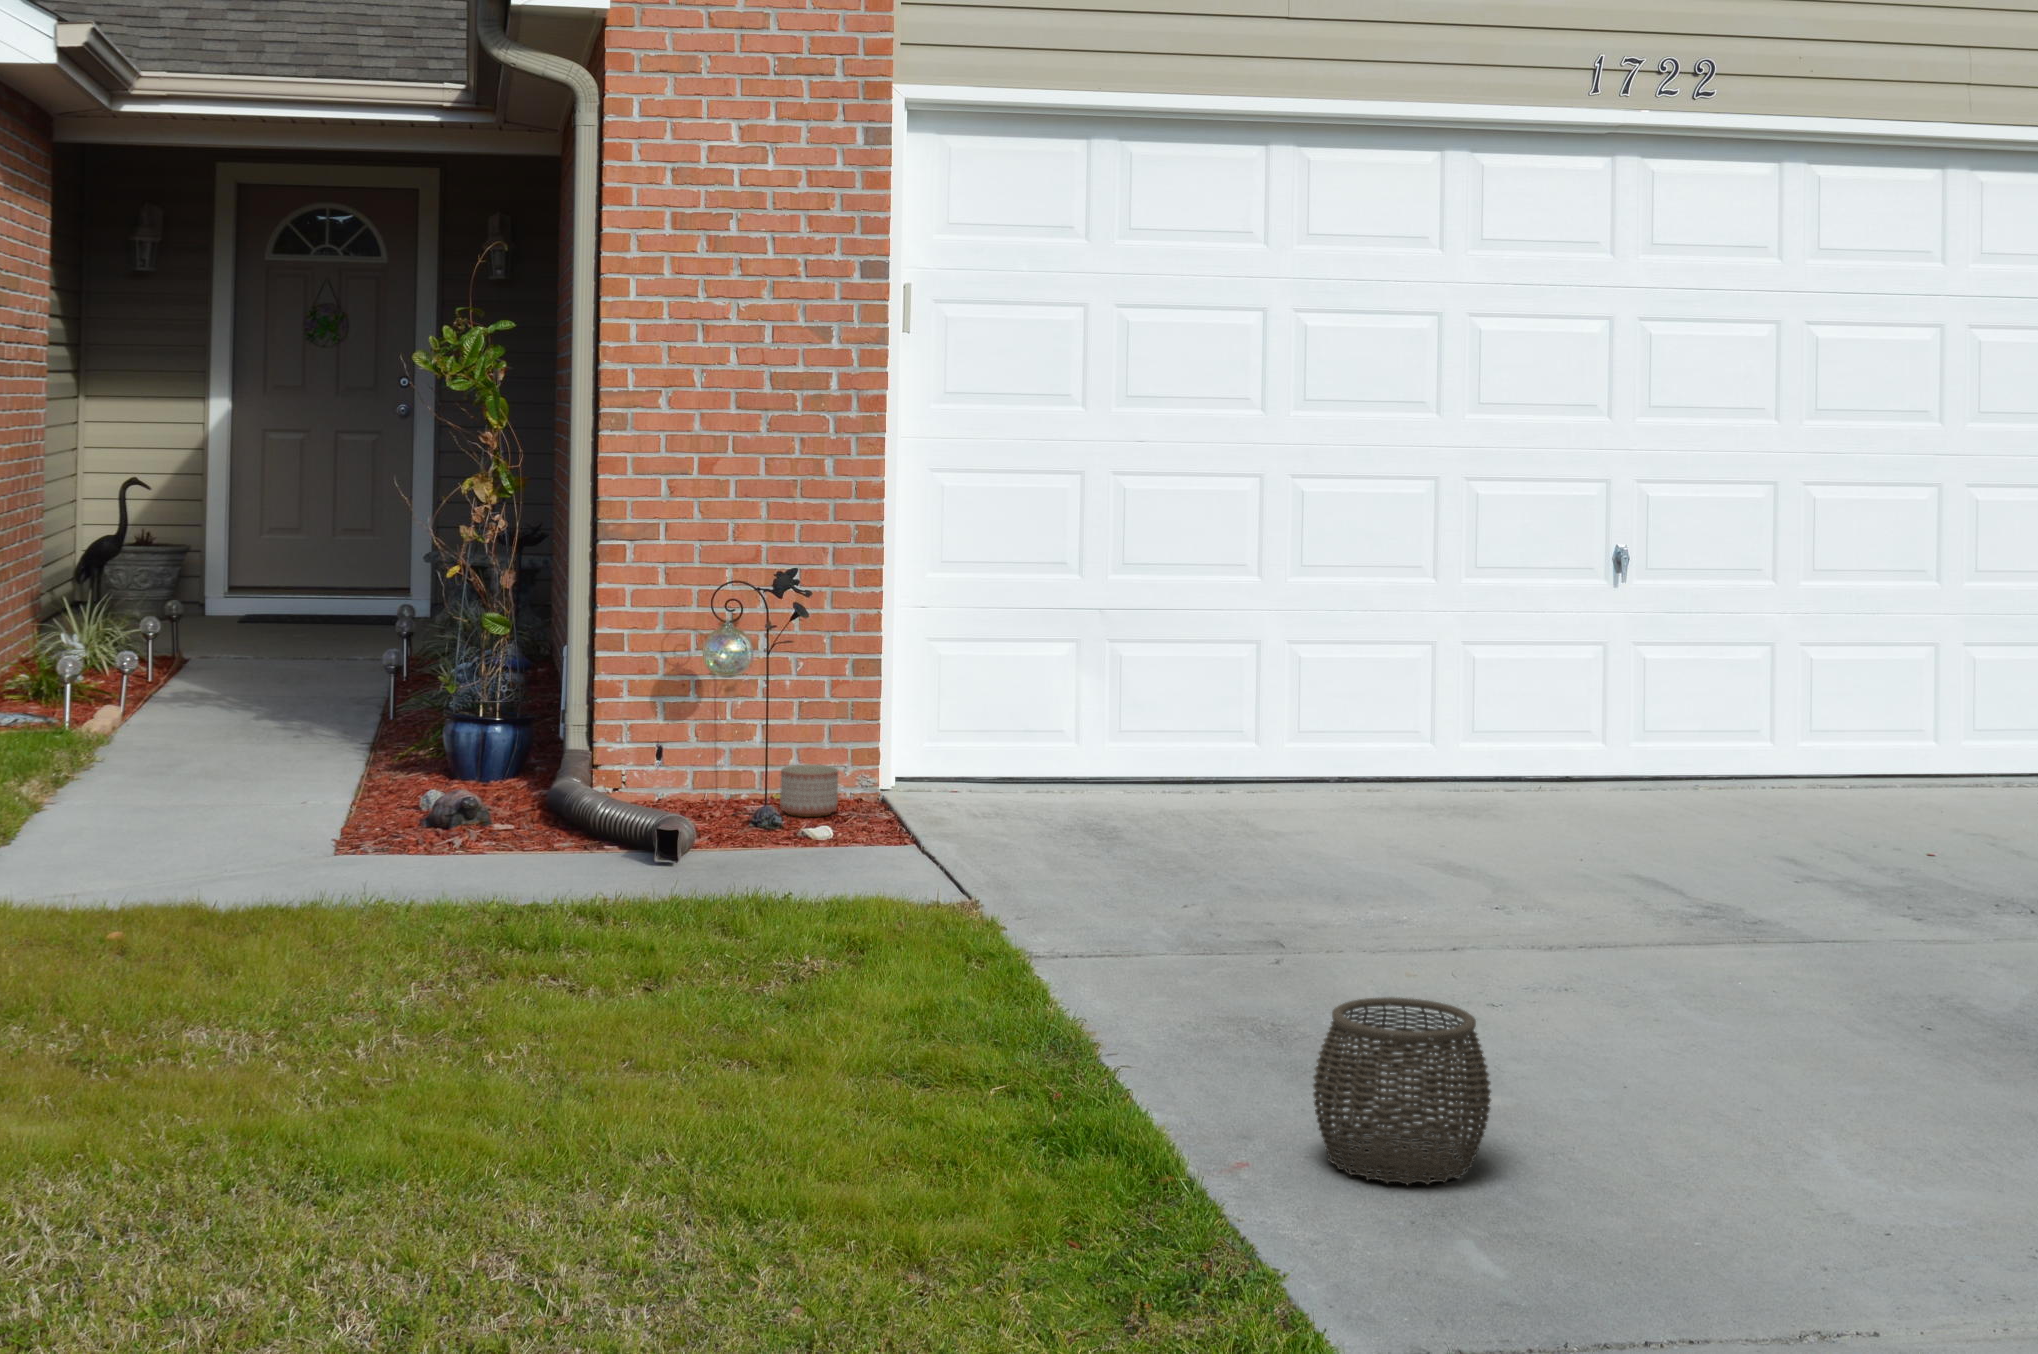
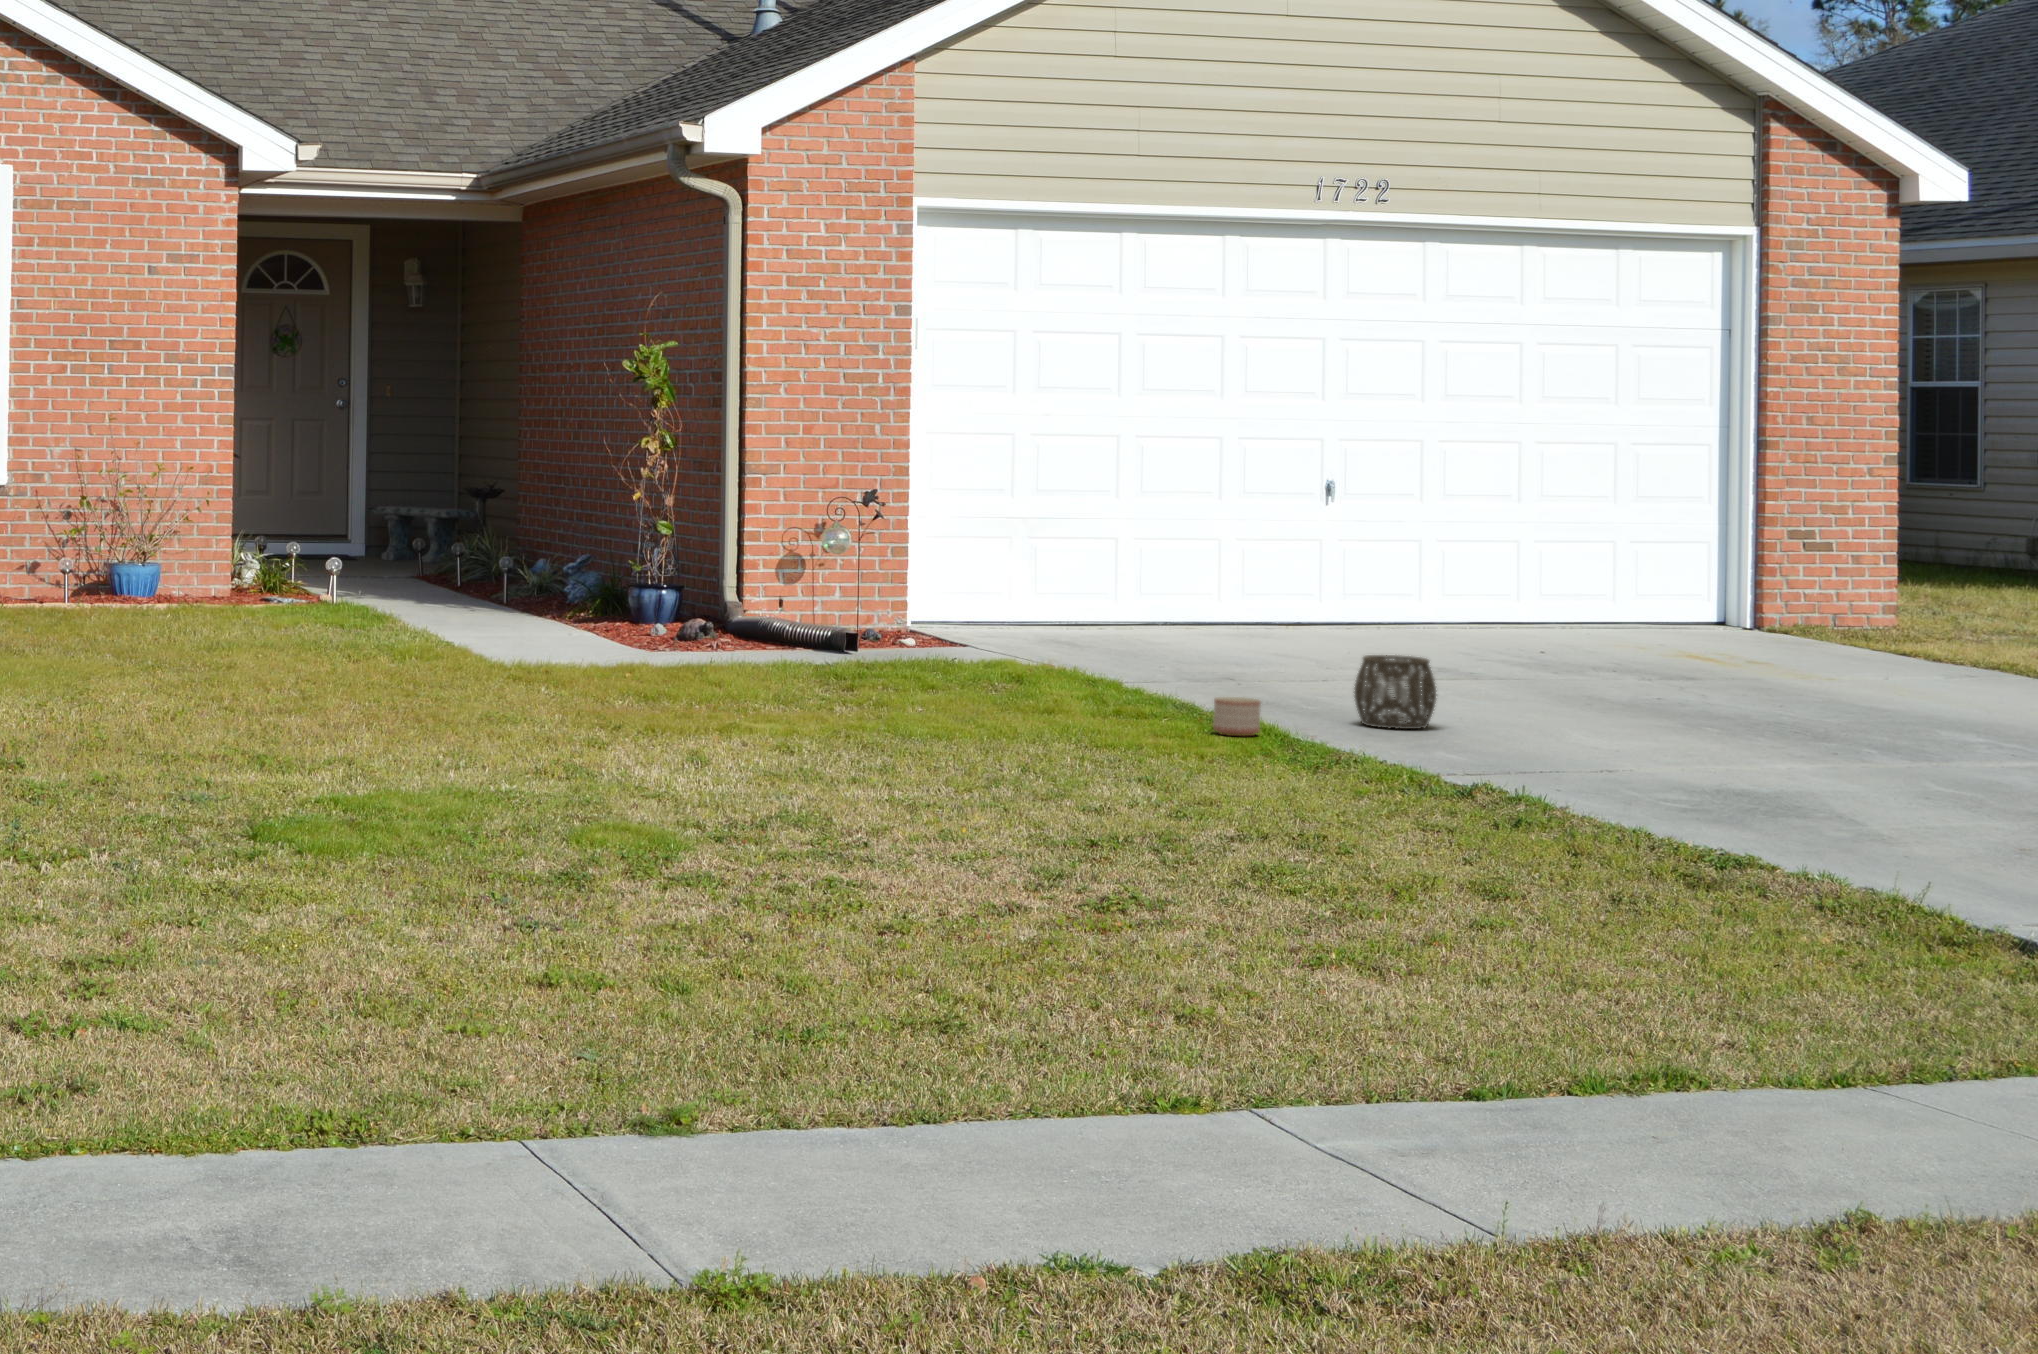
planter: present [780,765,838,817] -> present [1213,697,1261,736]

